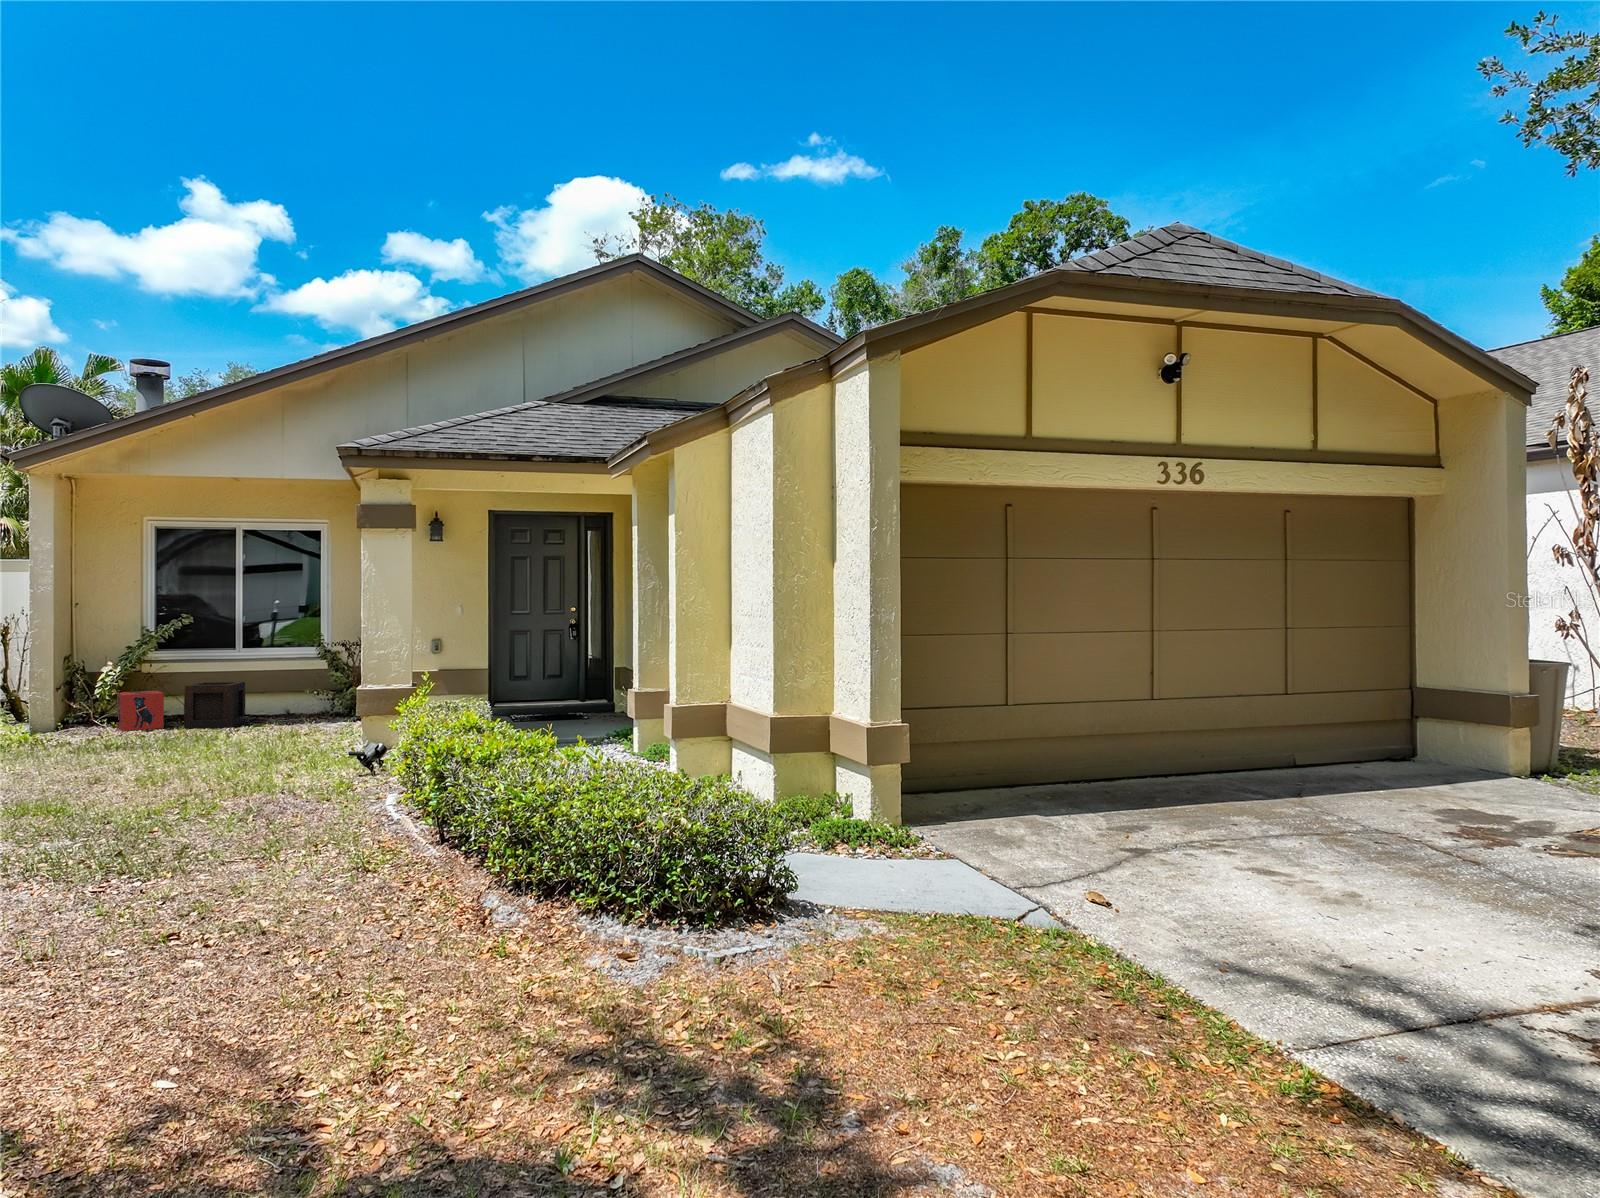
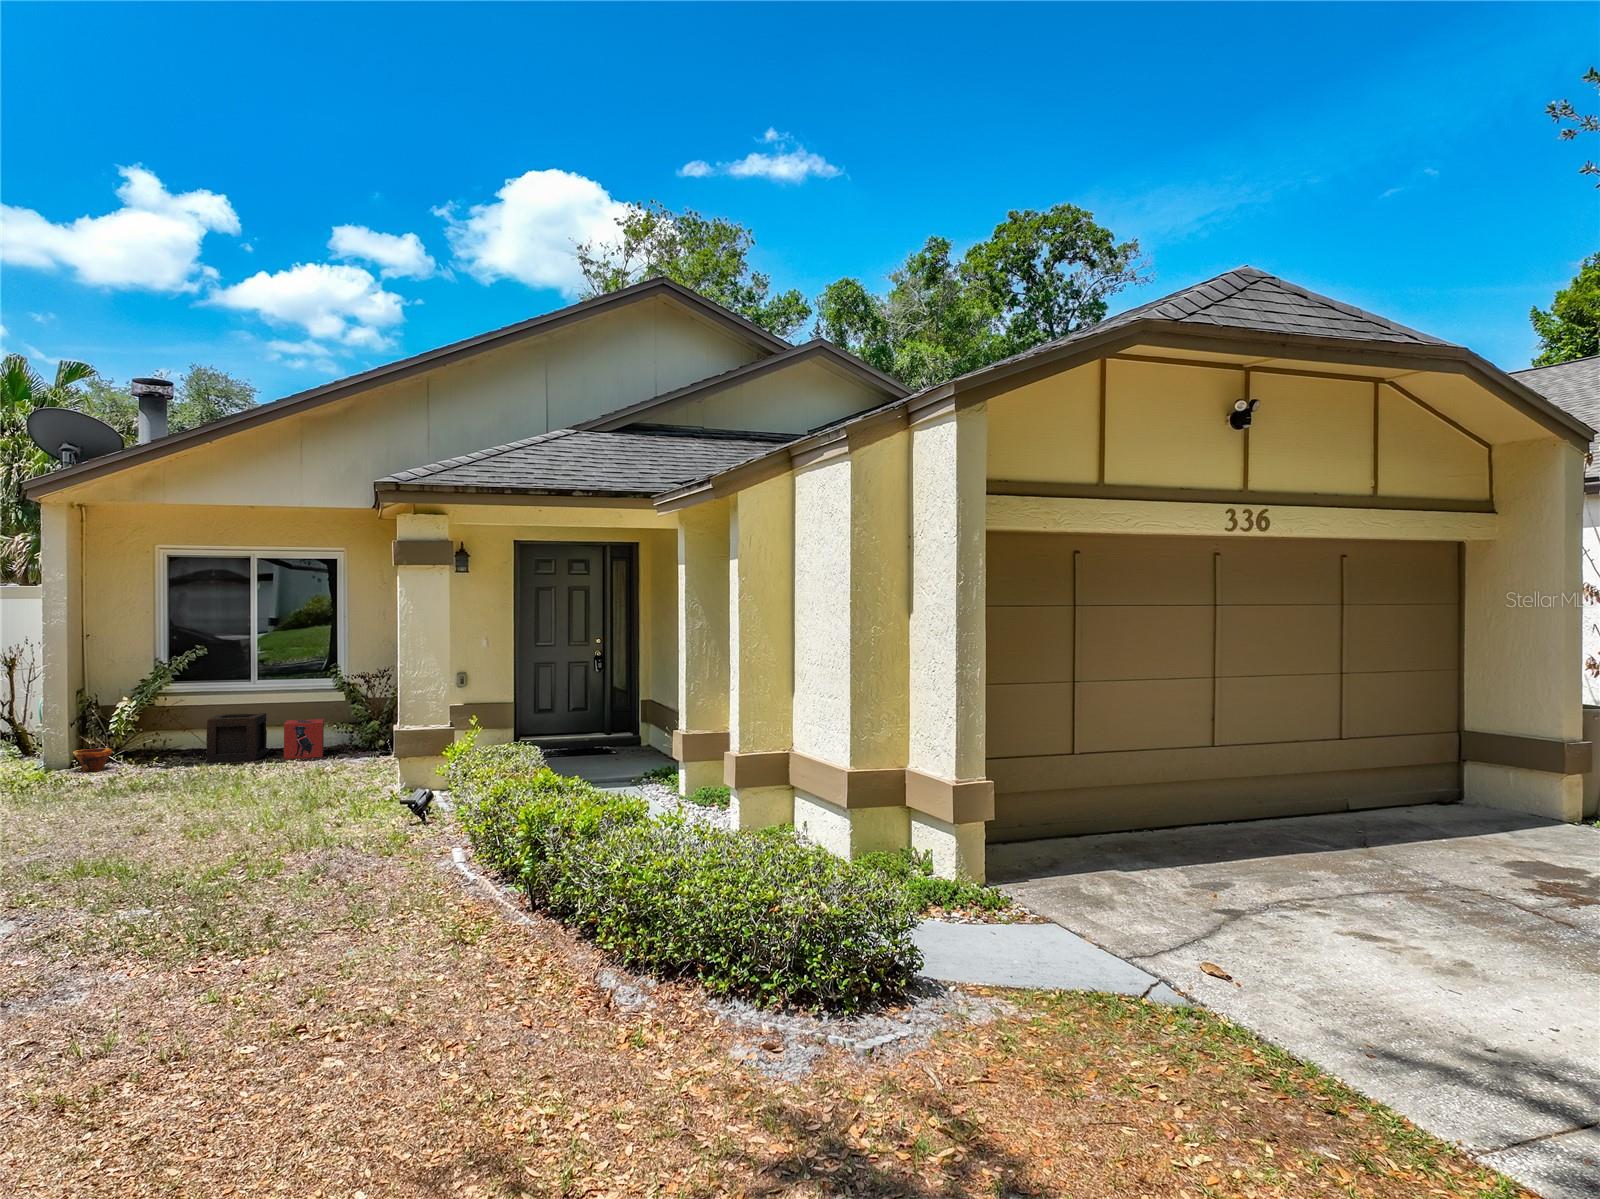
storage box: present [116,691,164,731] -> present [284,719,324,759]
planter: none [52,713,91,735] -> present [73,748,112,772]

